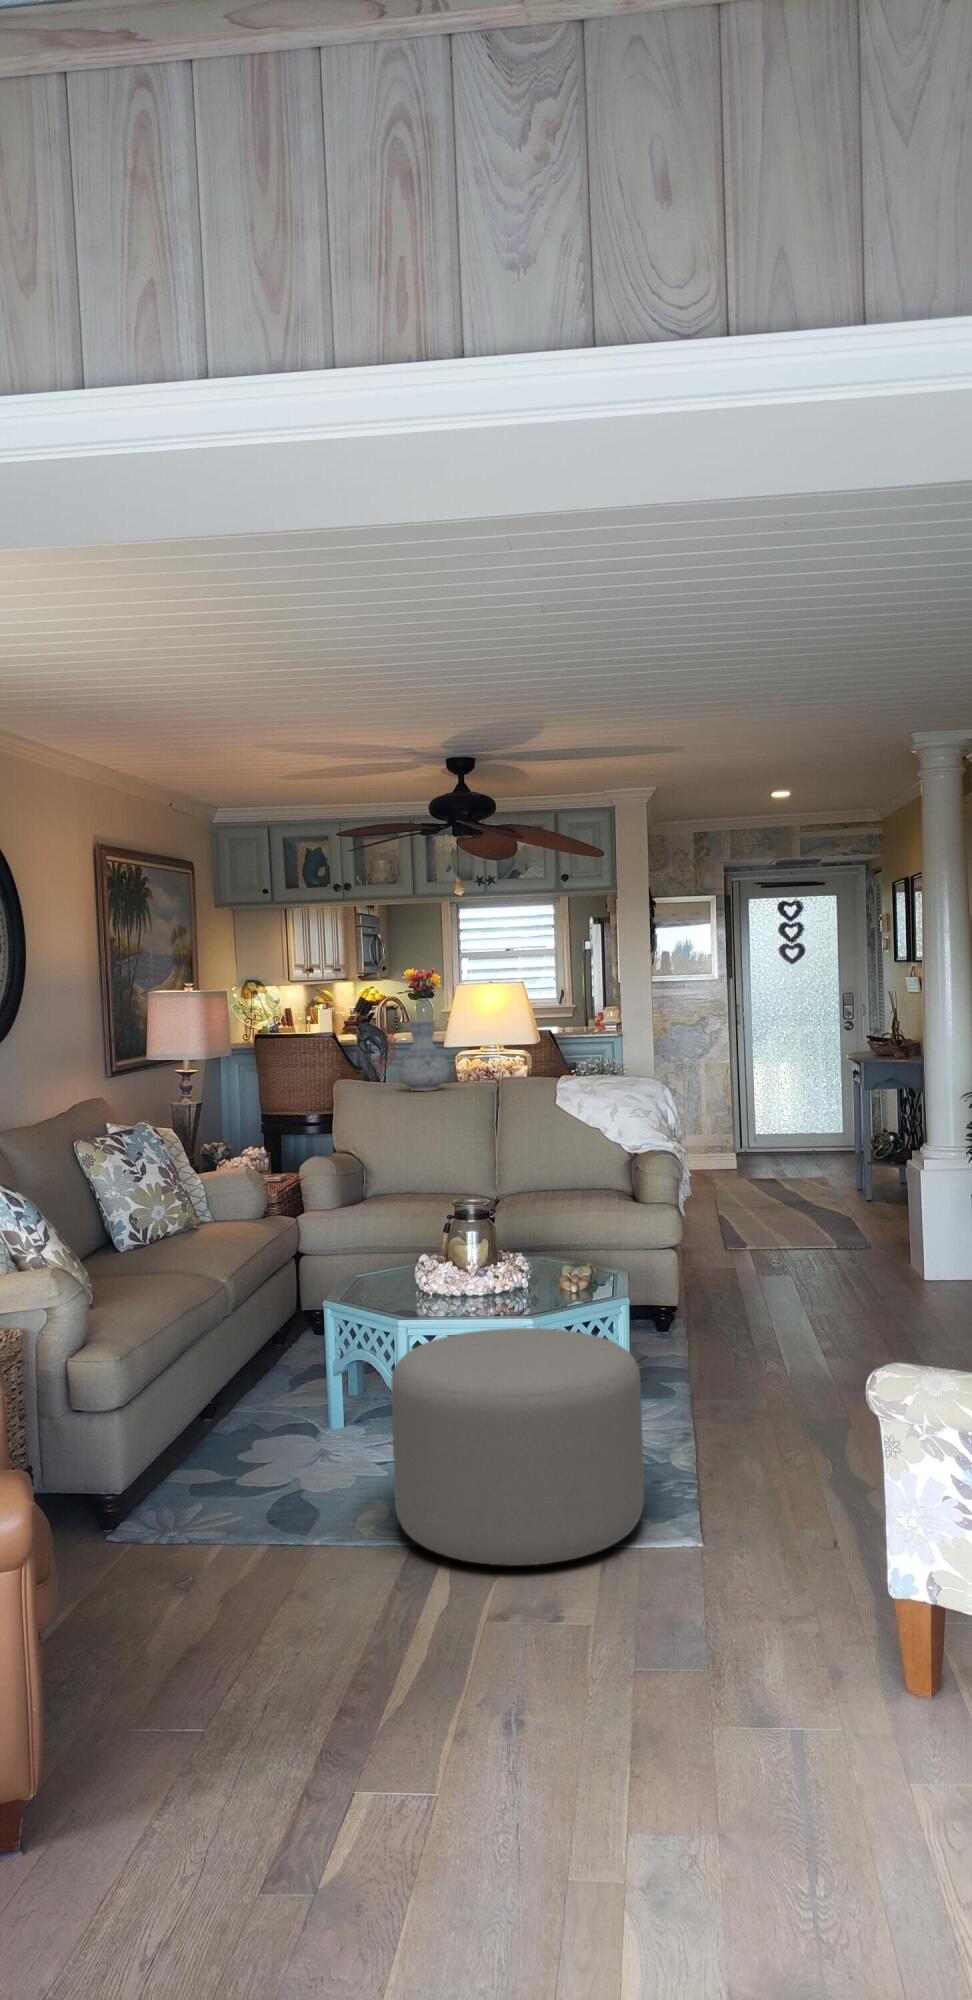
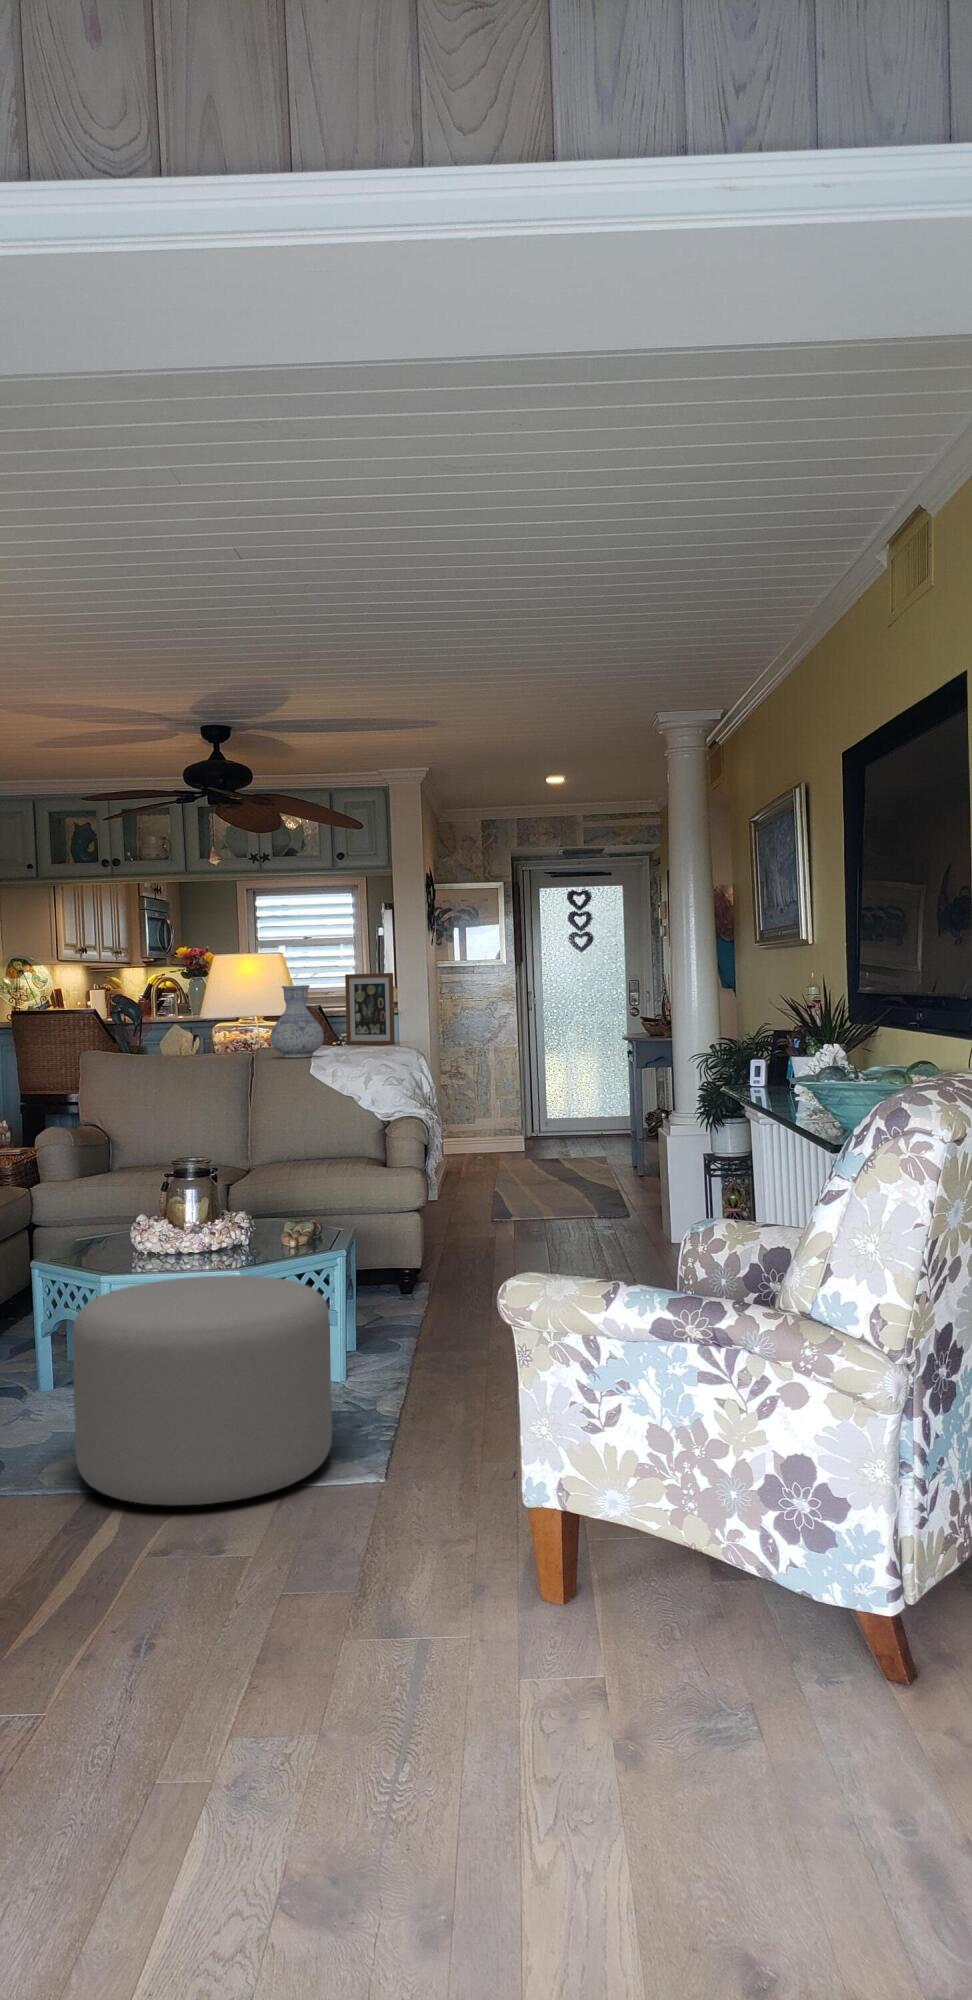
picture frame: none [570,994,621,1066] -> present [345,973,395,1045]
vase: present [398,1020,450,1091] -> present [271,985,324,1058]

